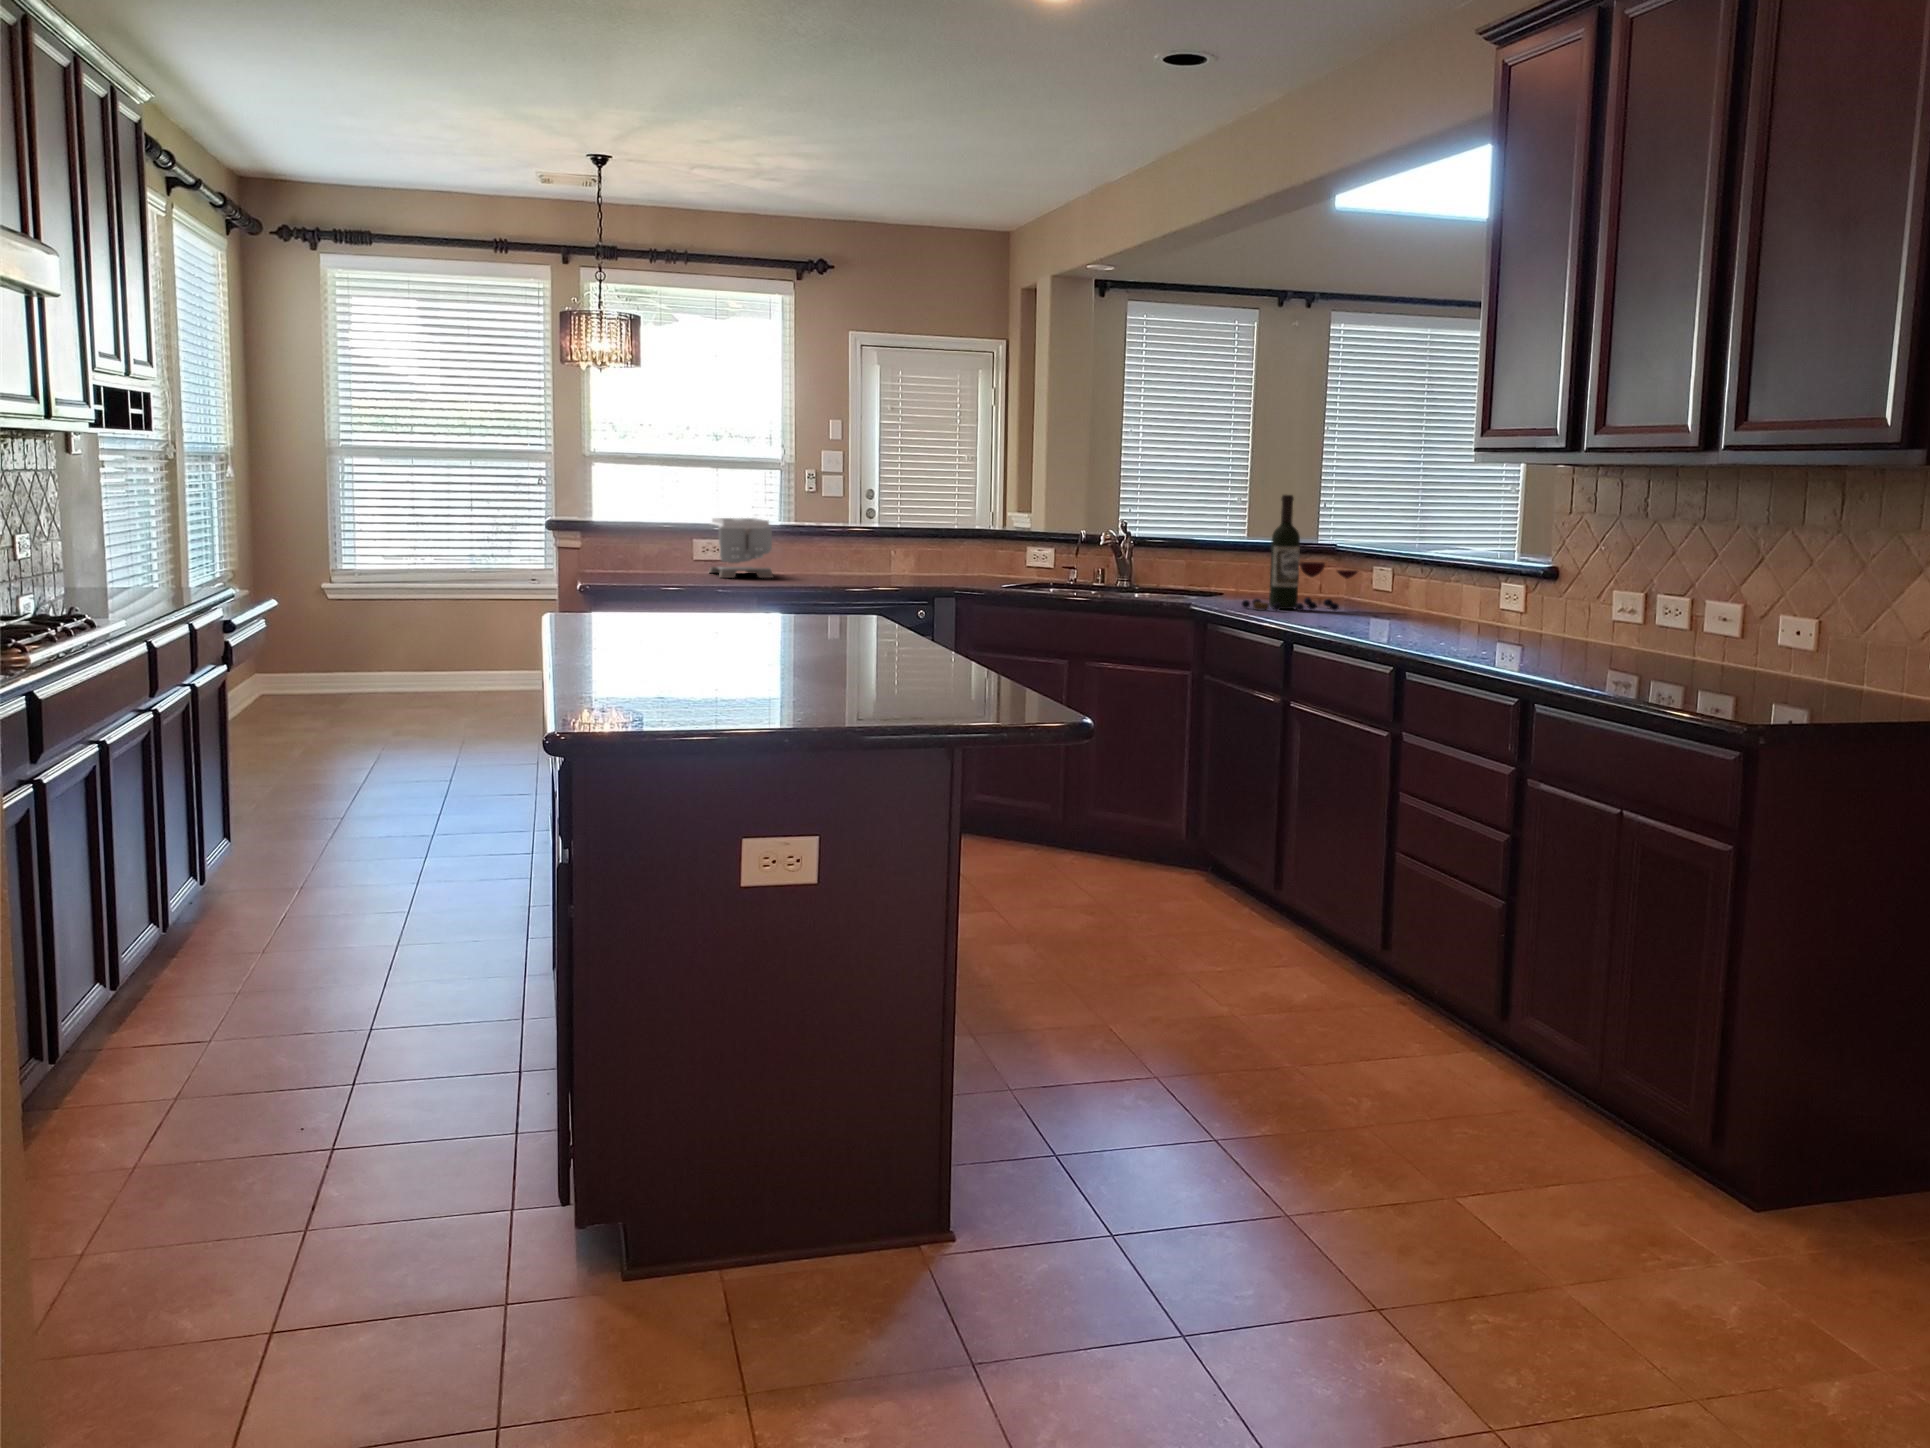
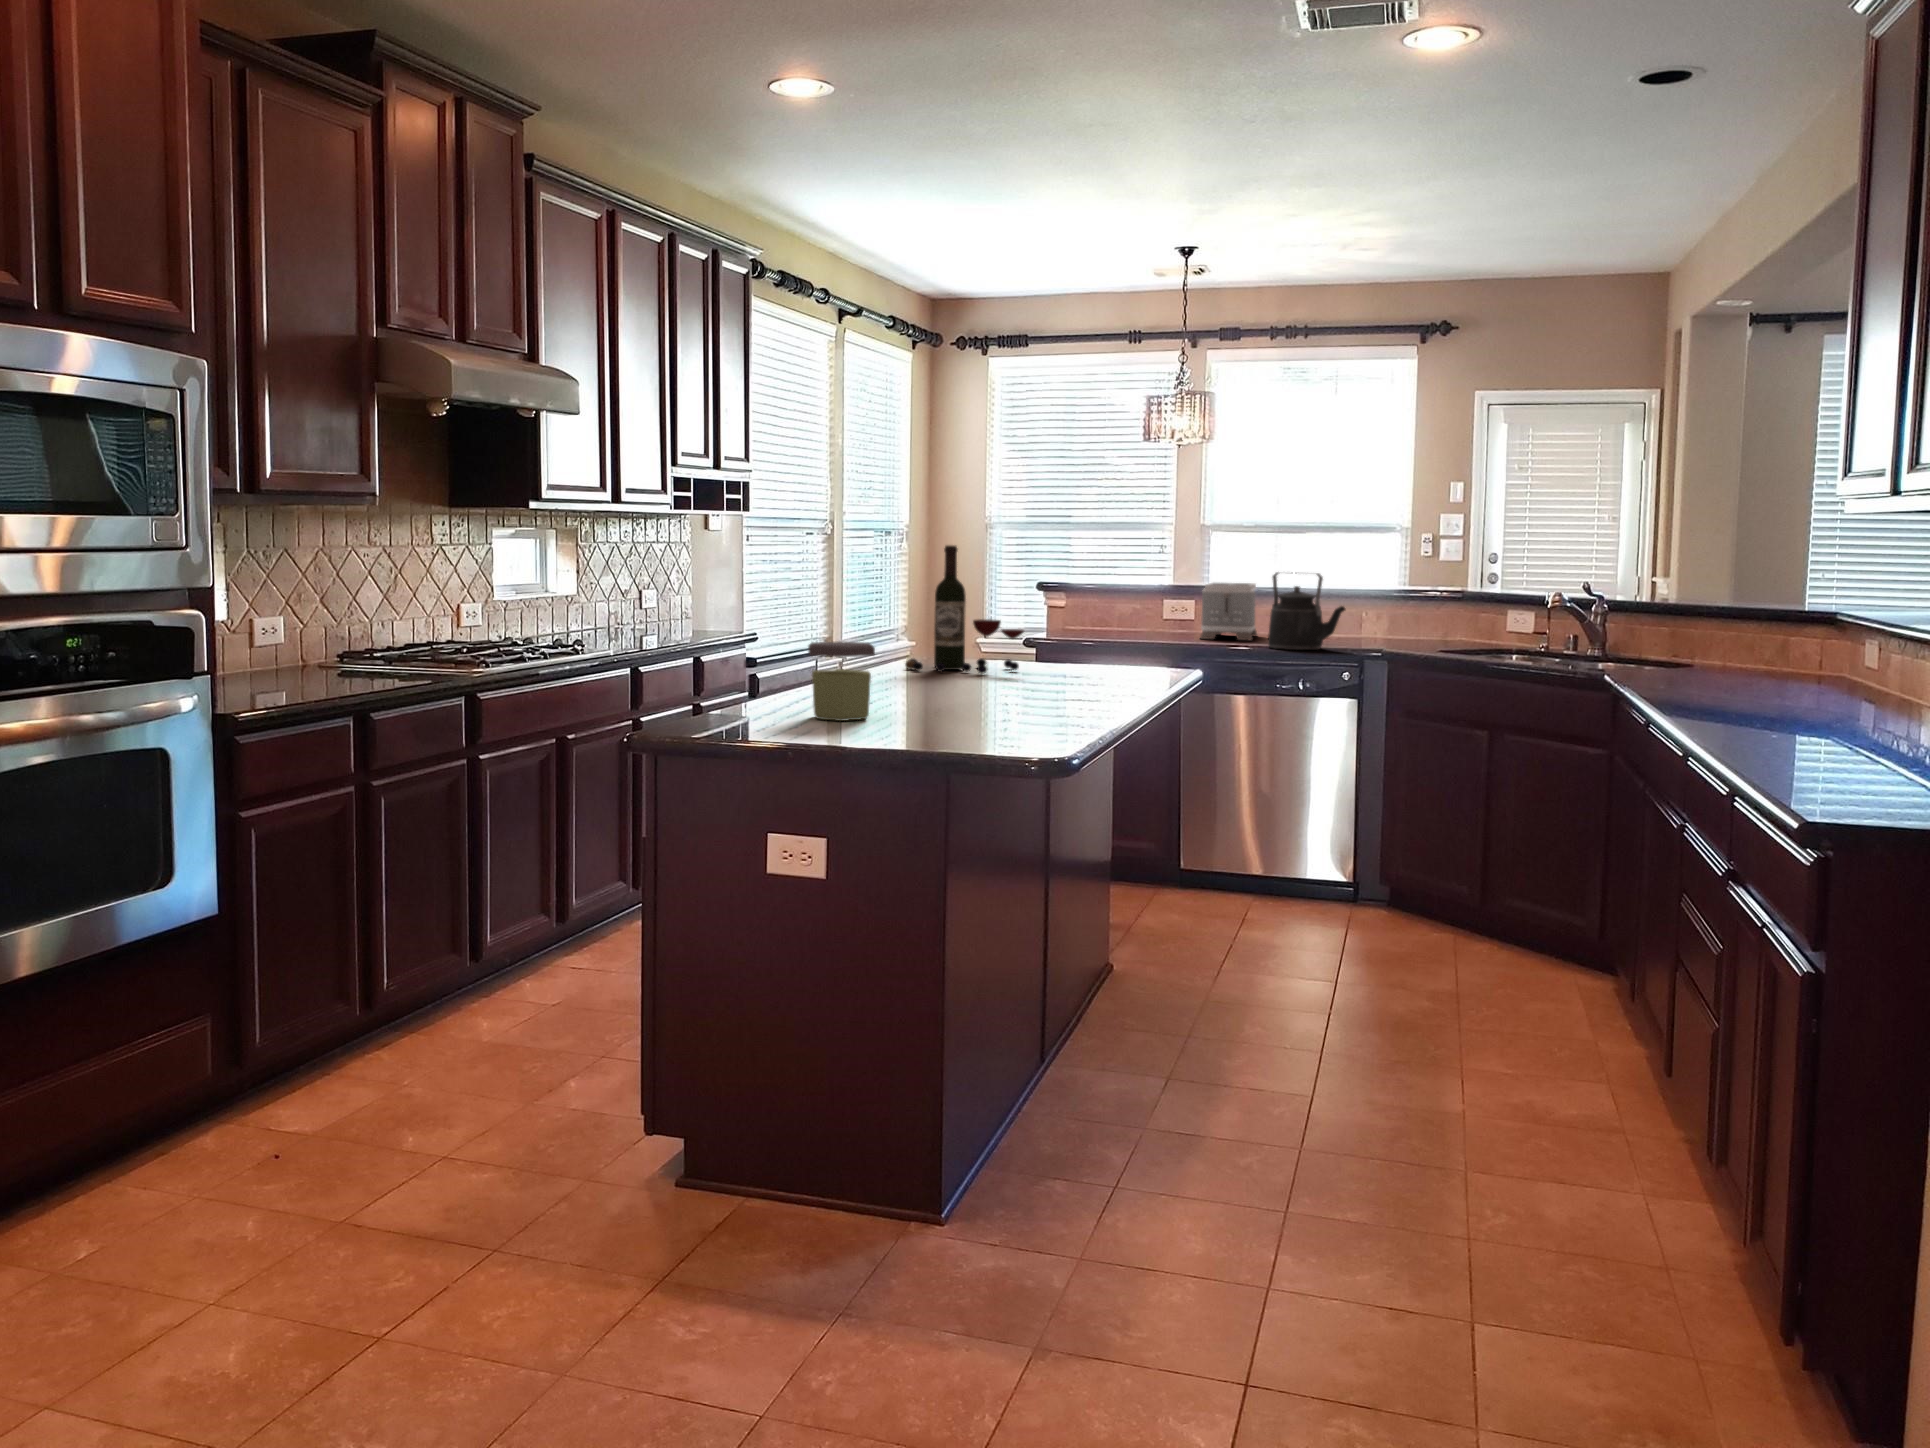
wine bottle: present [1241,495,1357,611] -> present [905,545,1024,673]
kettle: none [811,507,892,586] -> present [1268,572,1345,650]
jar: none [675,594,766,689] -> present [808,641,875,721]

